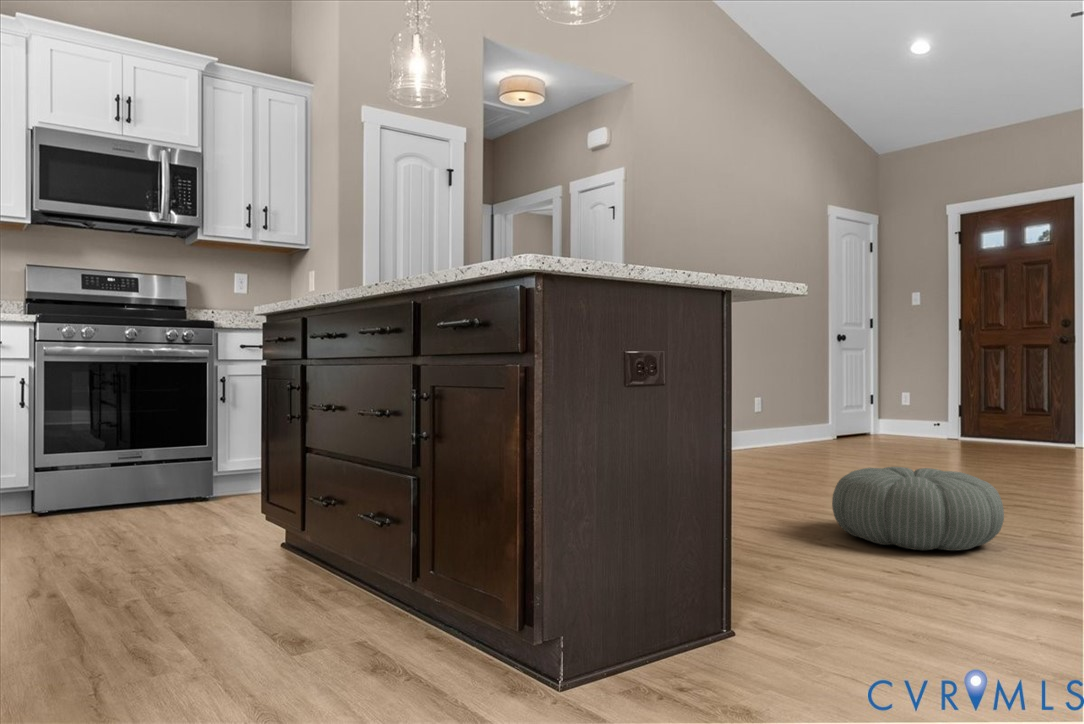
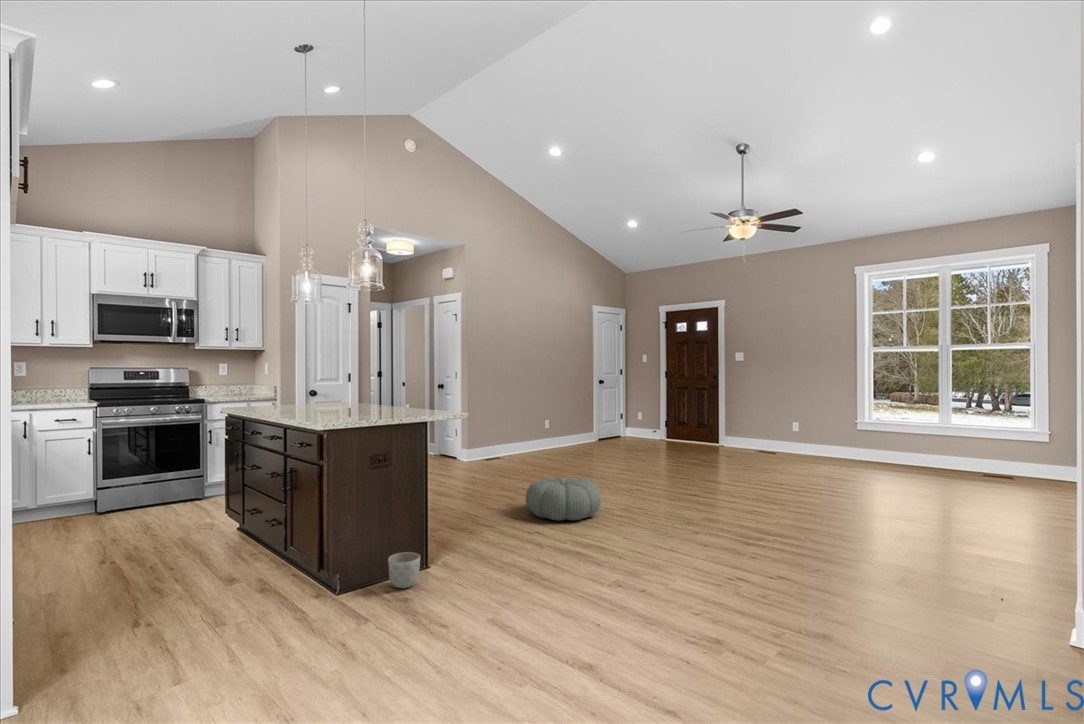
planter: none [670,593,749,680] -> present [388,552,420,588]

